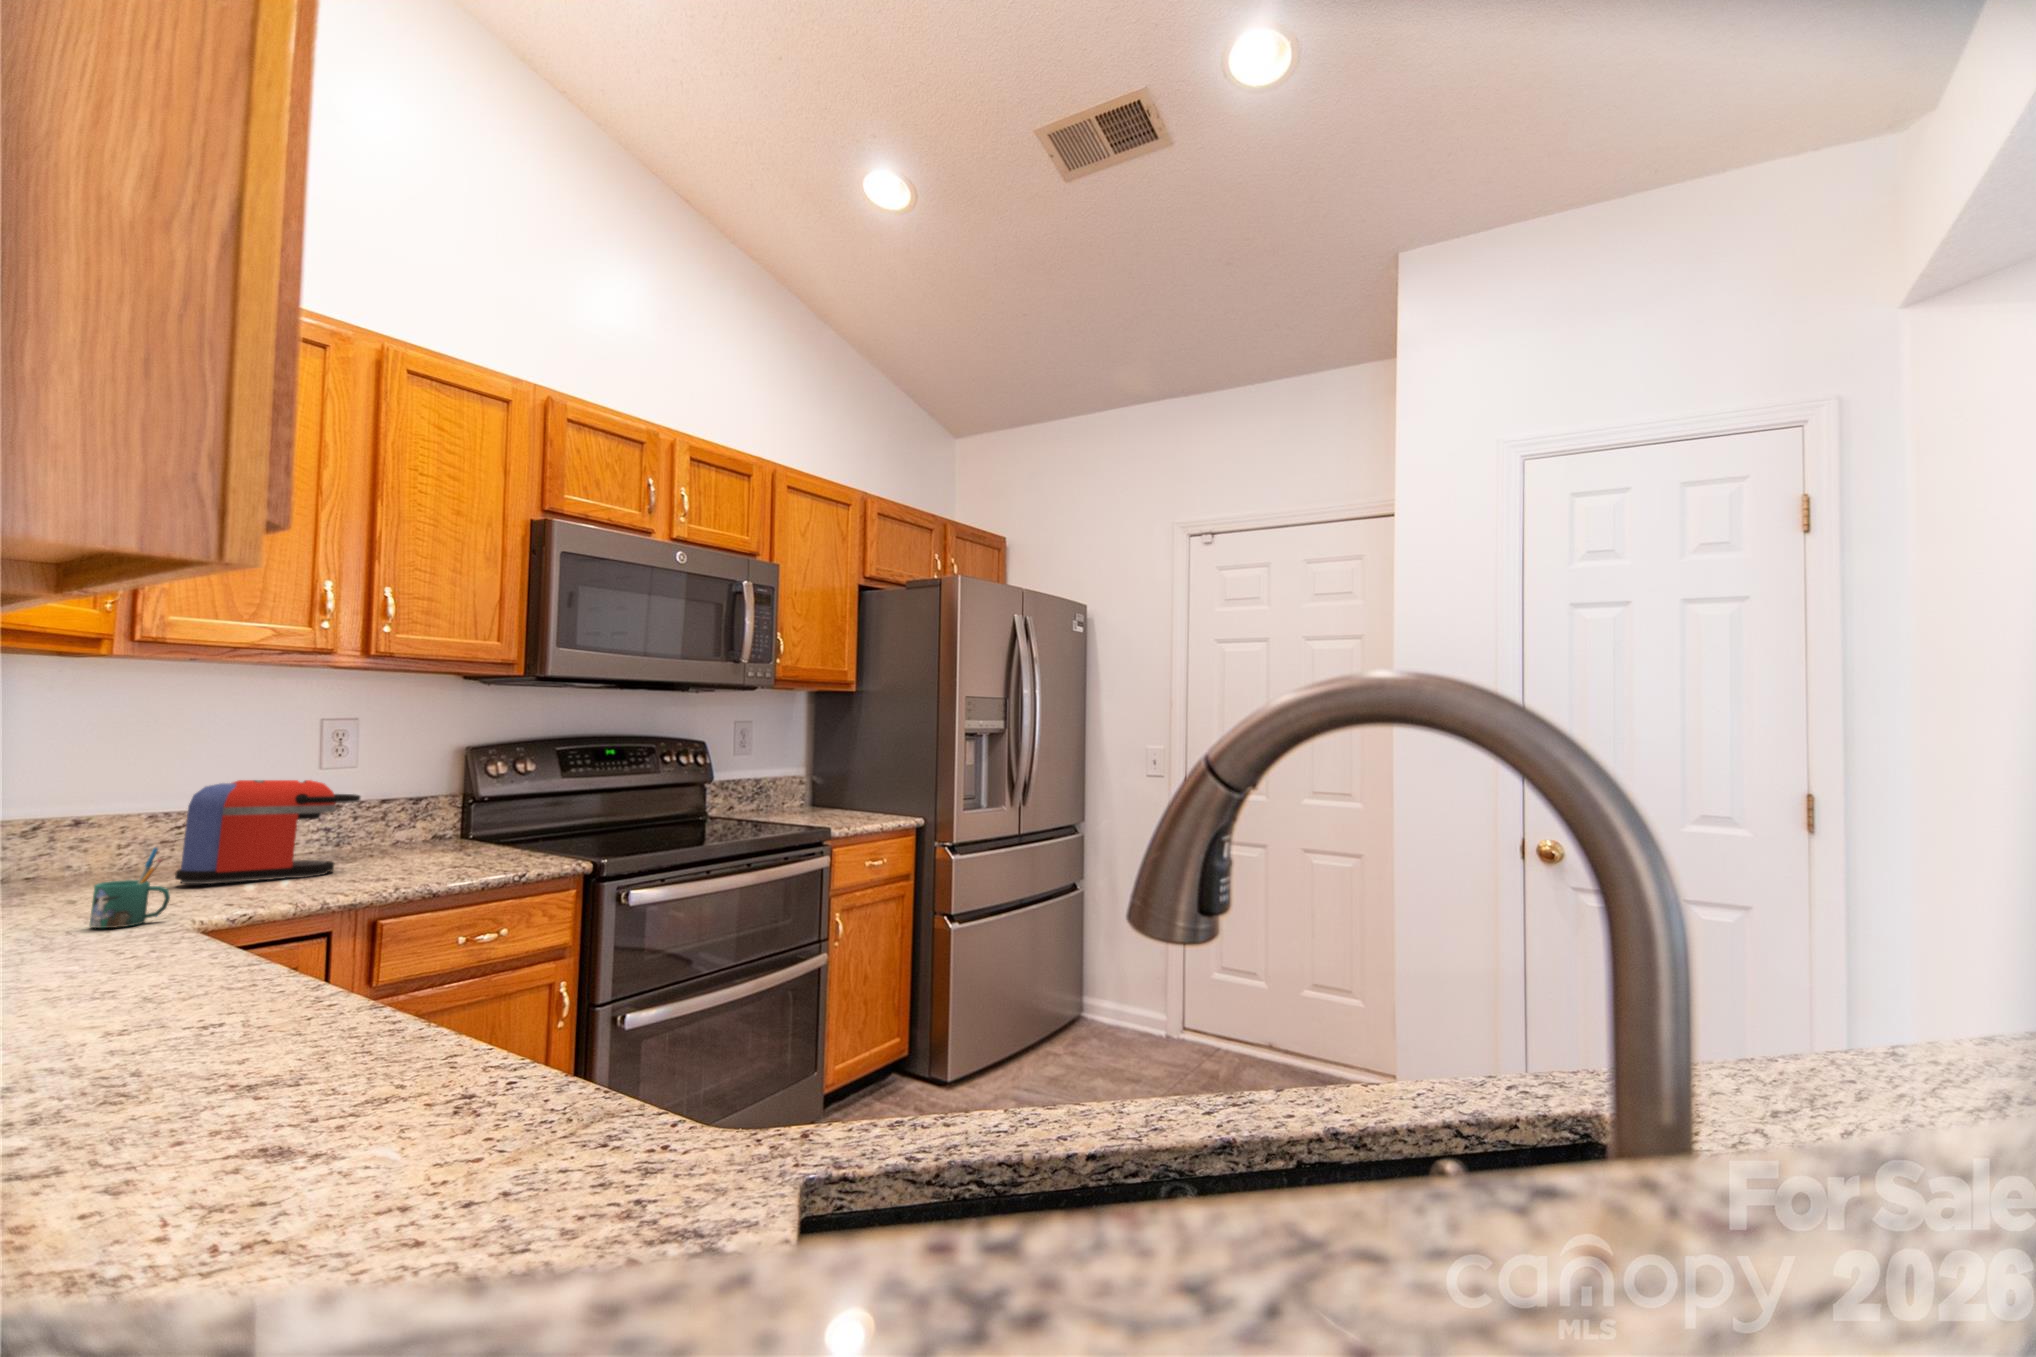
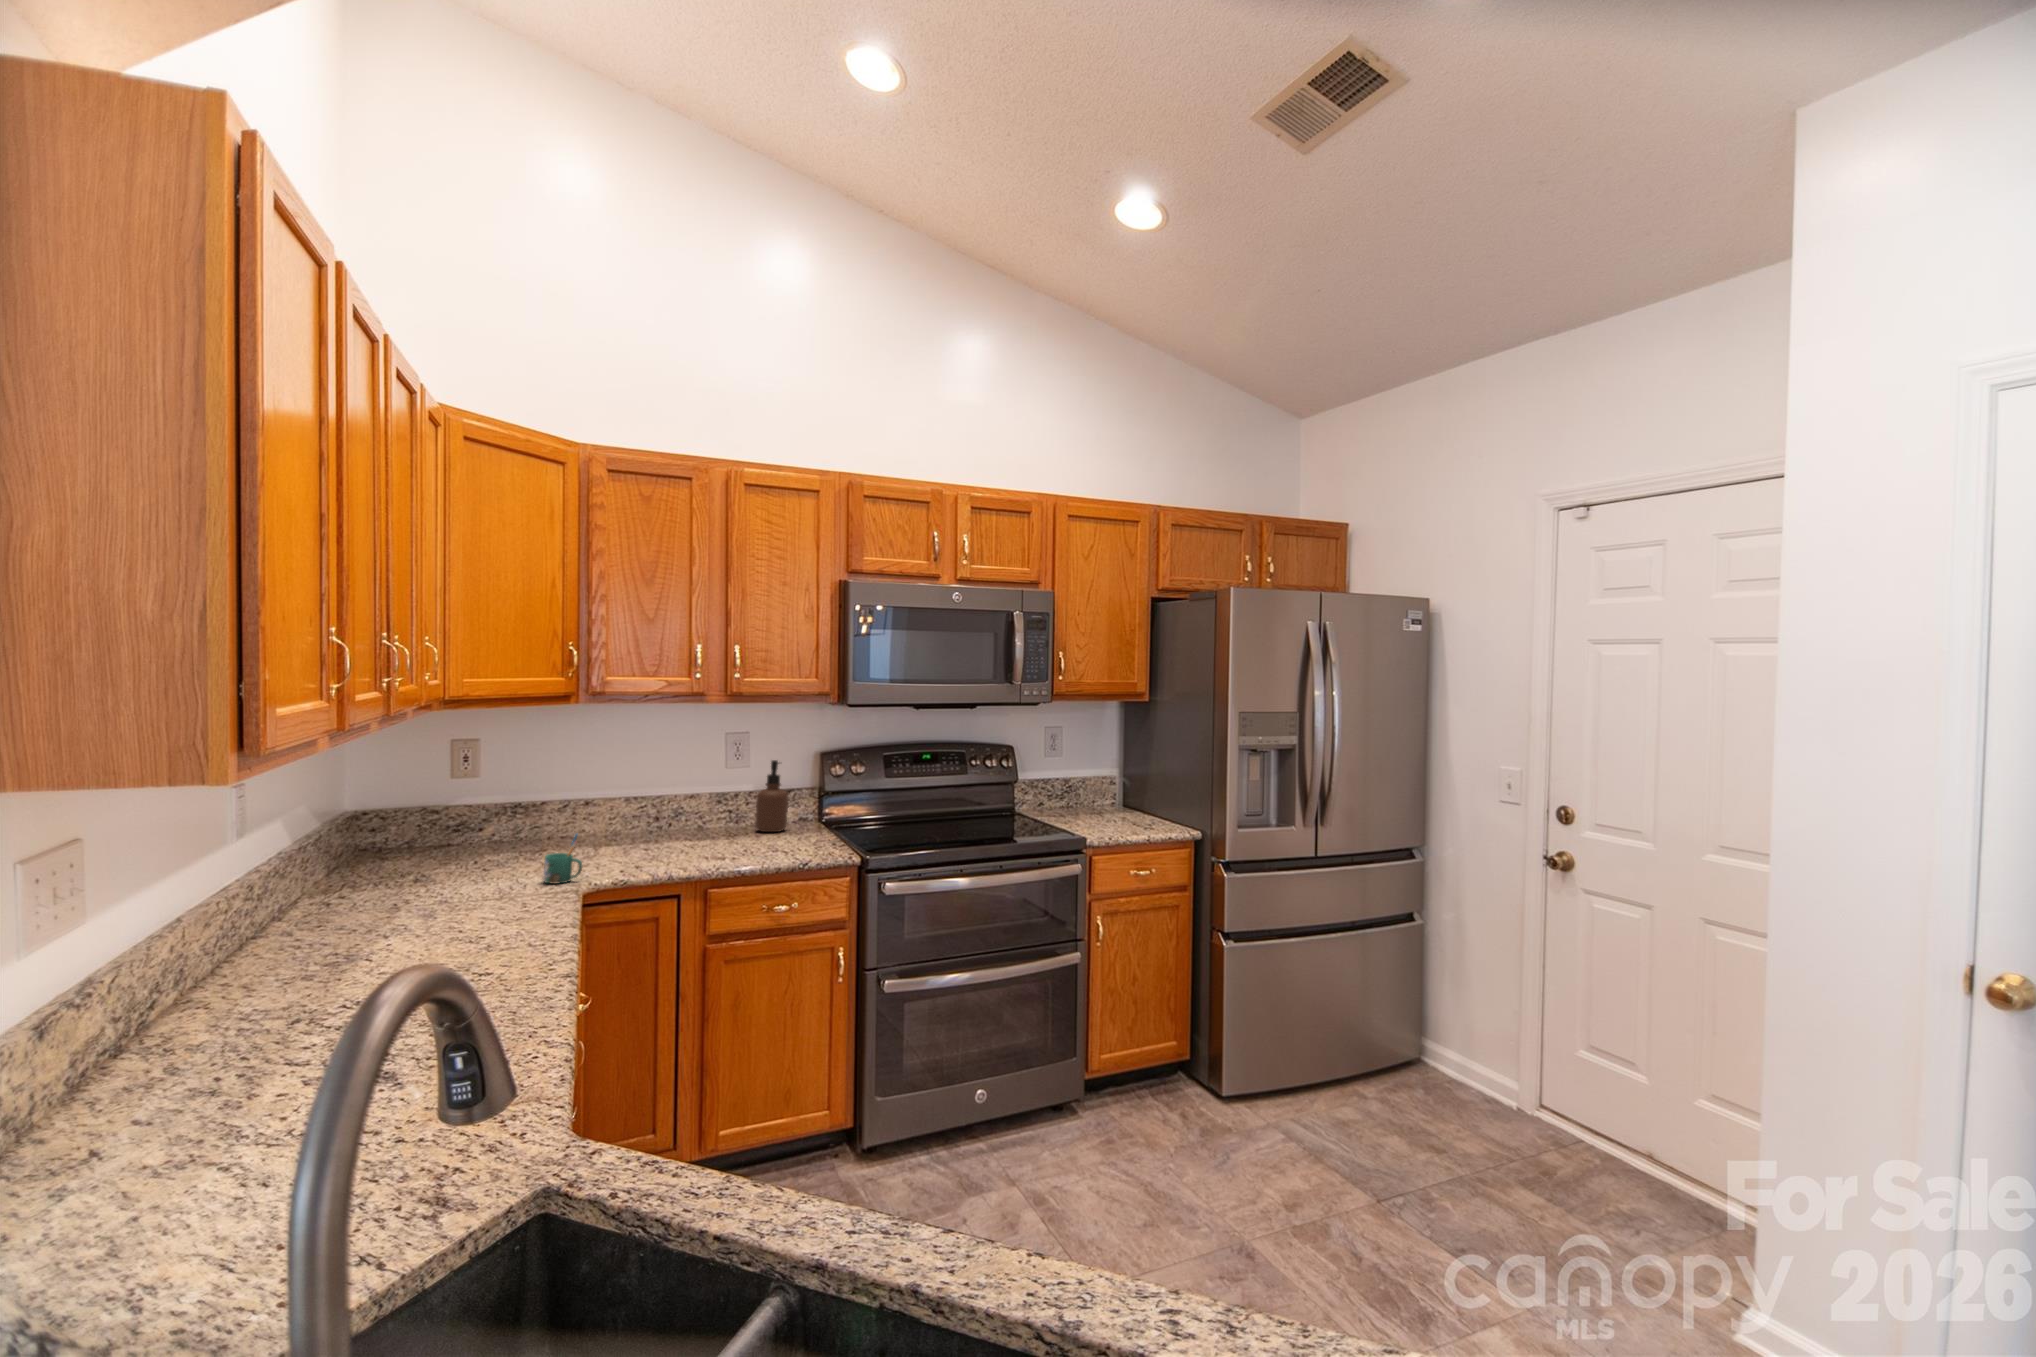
soap dispenser: none [372,754,426,852] -> present [755,760,788,832]
coffee maker: present [175,780,360,884] -> none [621,782,728,852]

